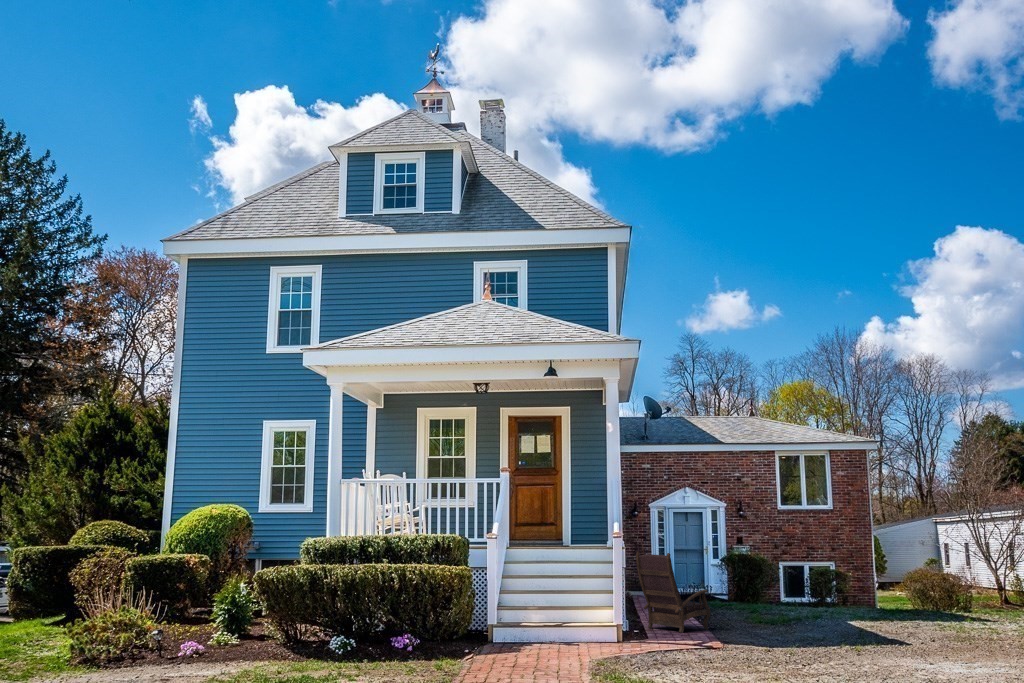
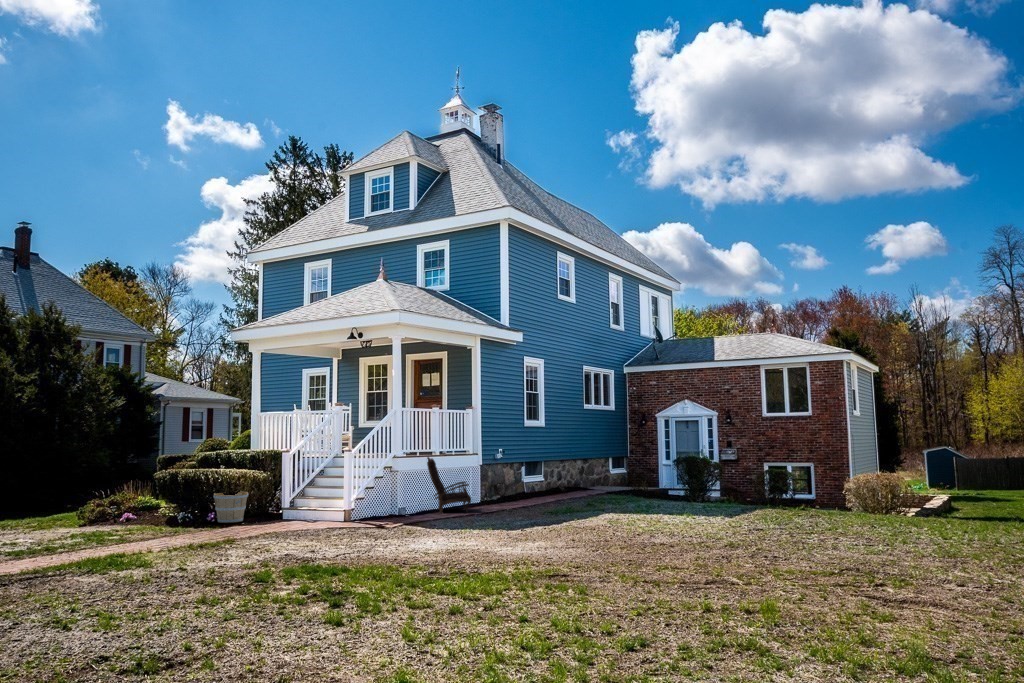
wooden bucket: none [455,609,511,664] -> present [213,491,248,523]

